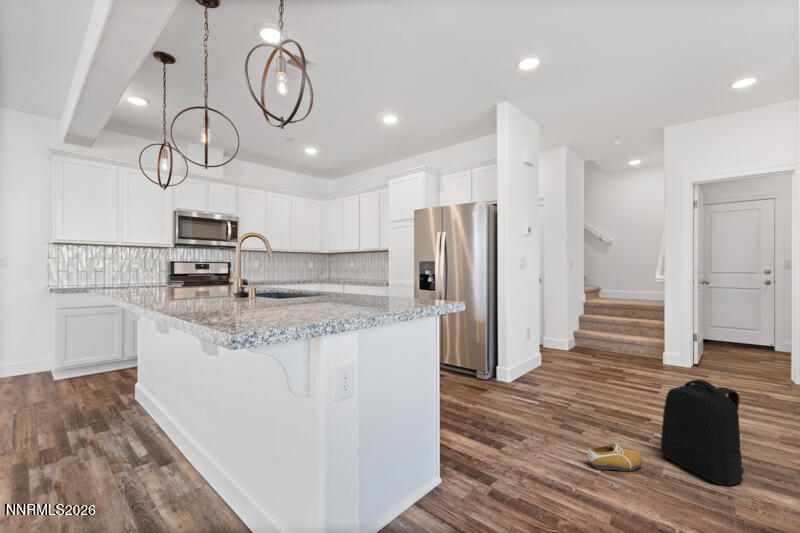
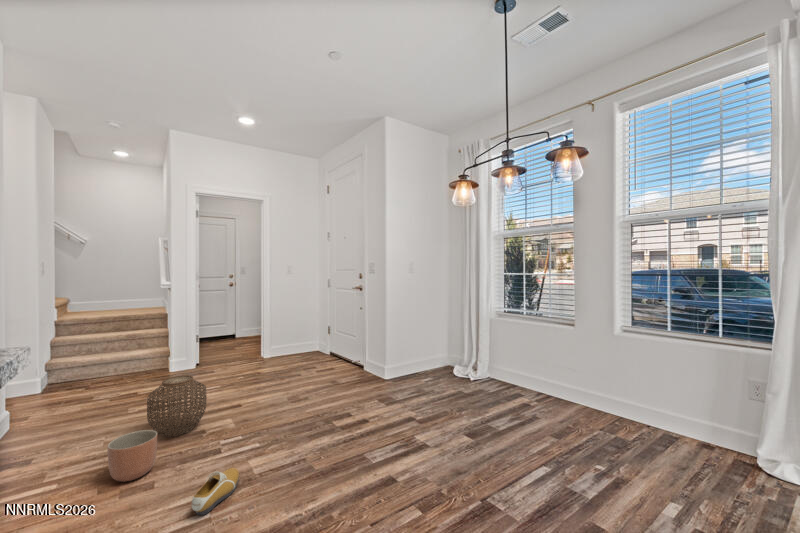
woven basket: none [602,358,657,414] -> present [147,375,207,437]
backpack: present [660,380,744,485] -> none [242,374,301,458]
planter: none [560,387,594,423] -> present [108,430,157,482]

